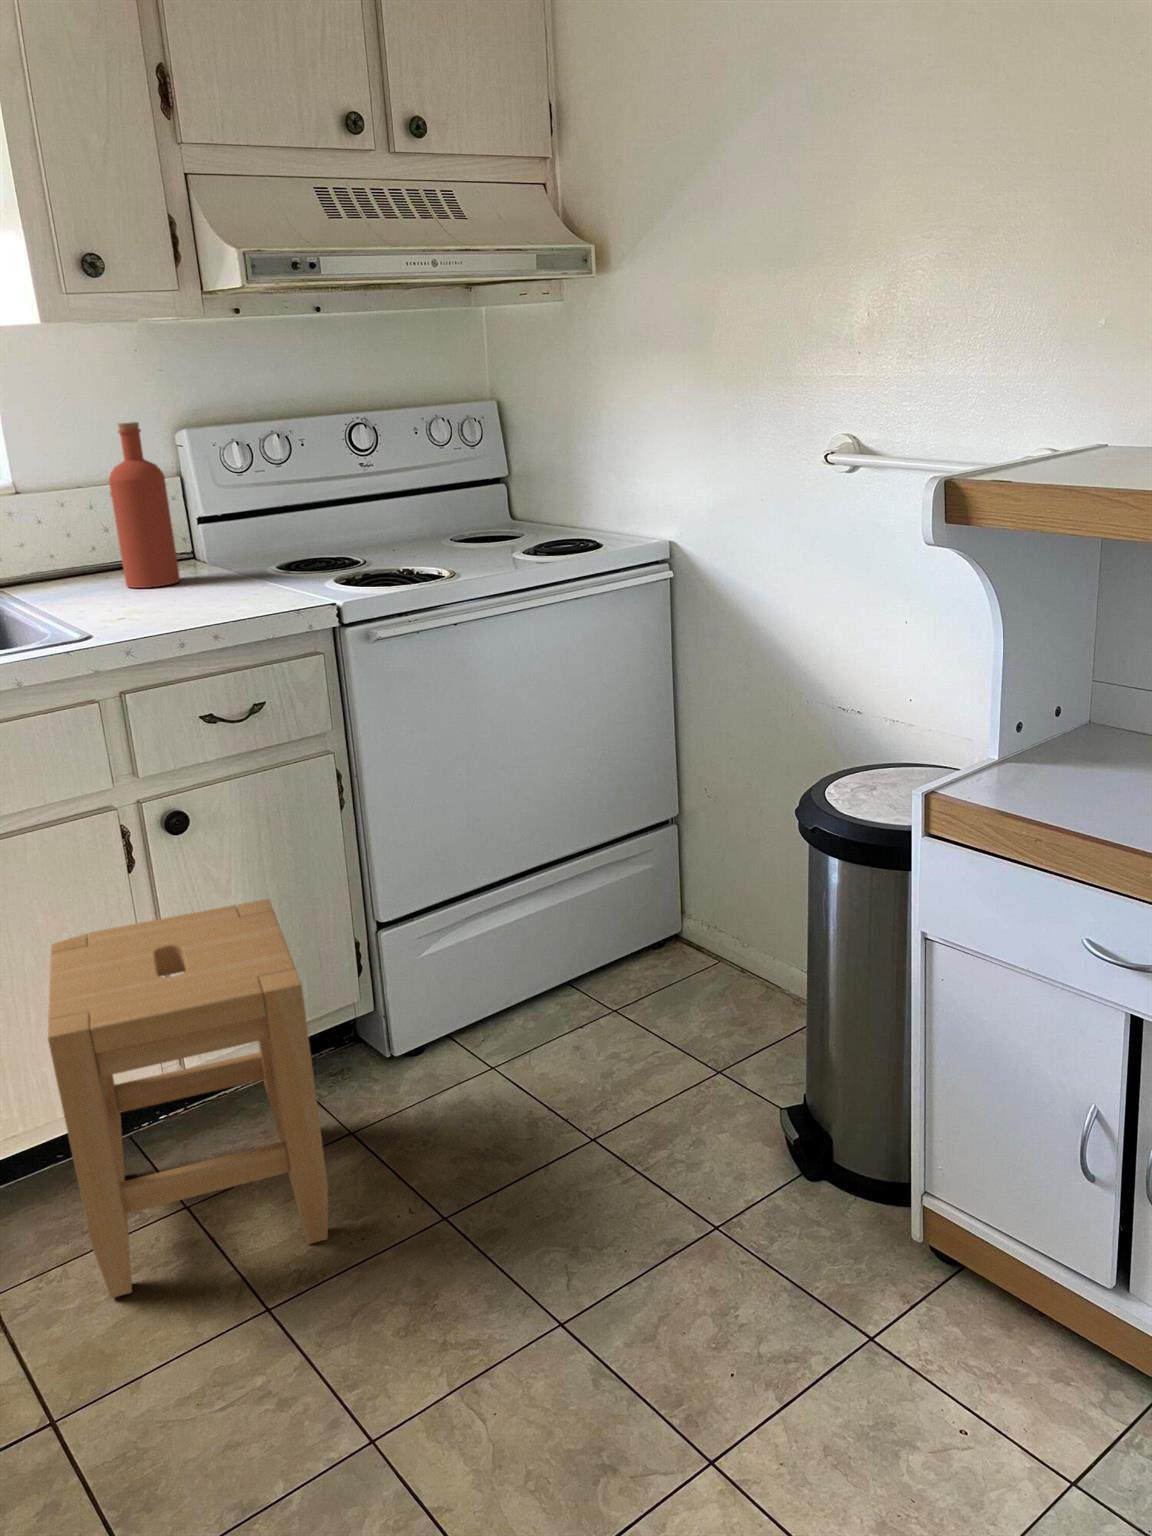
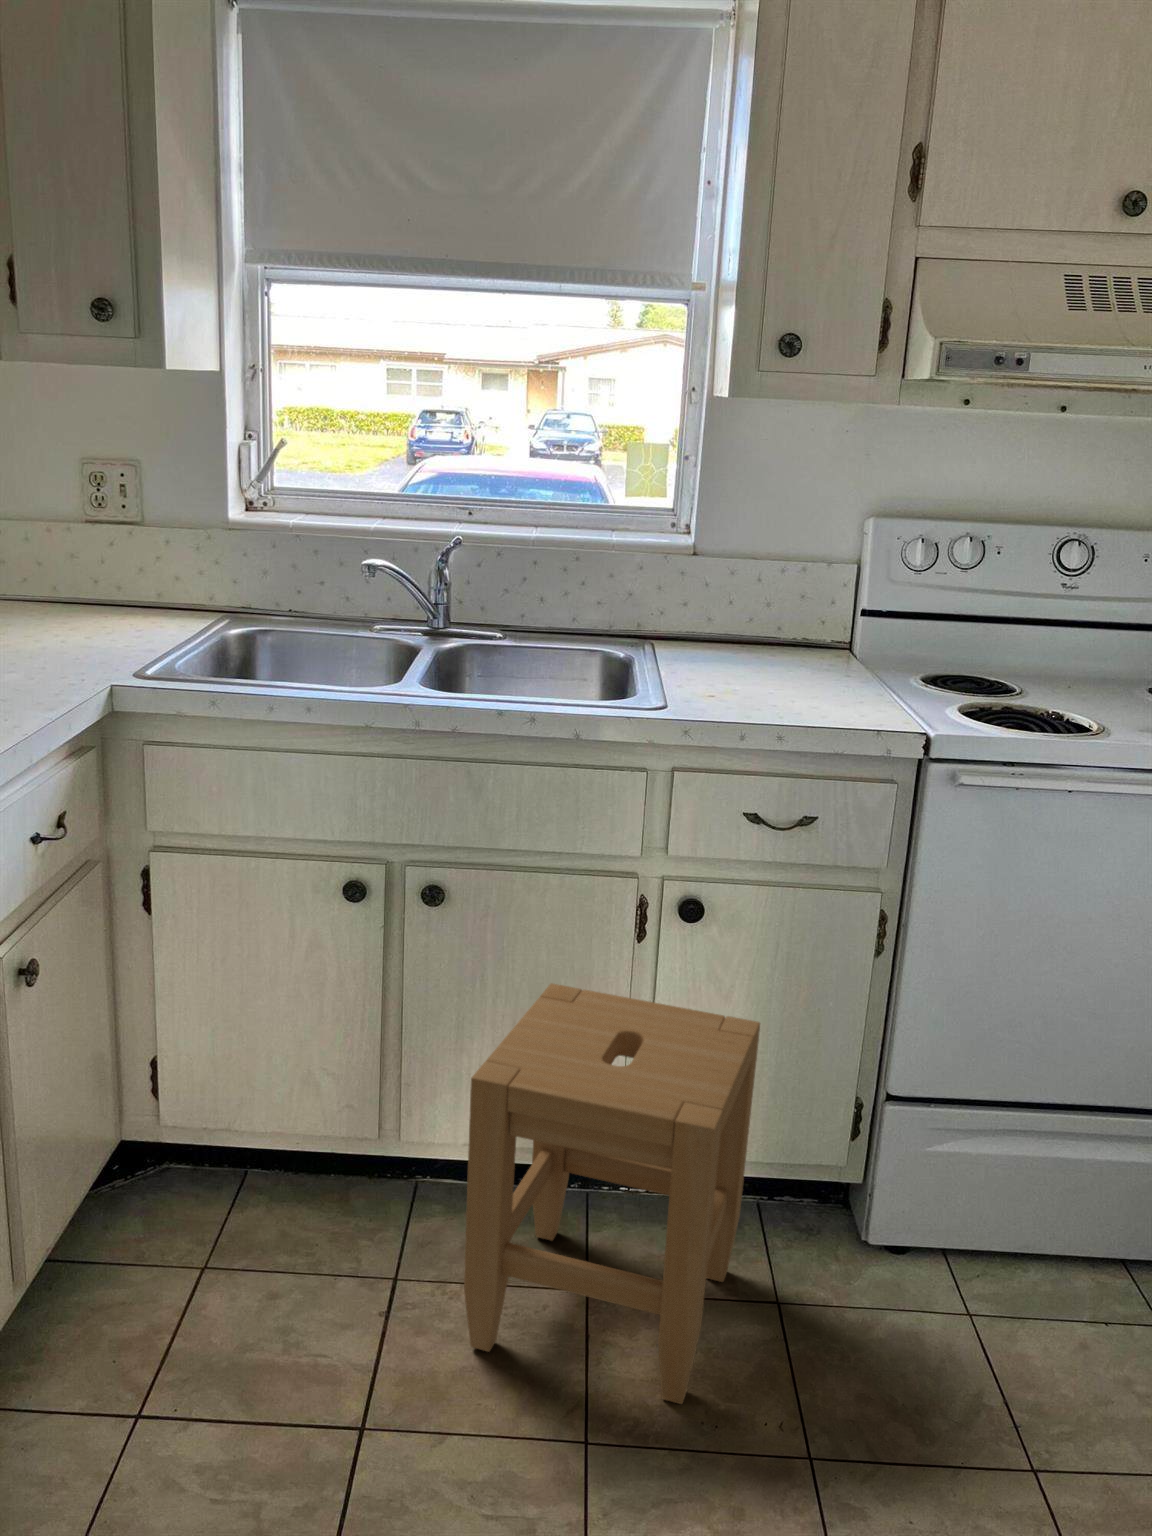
bottle: present [109,422,180,588] -> none [759,502,825,671]

